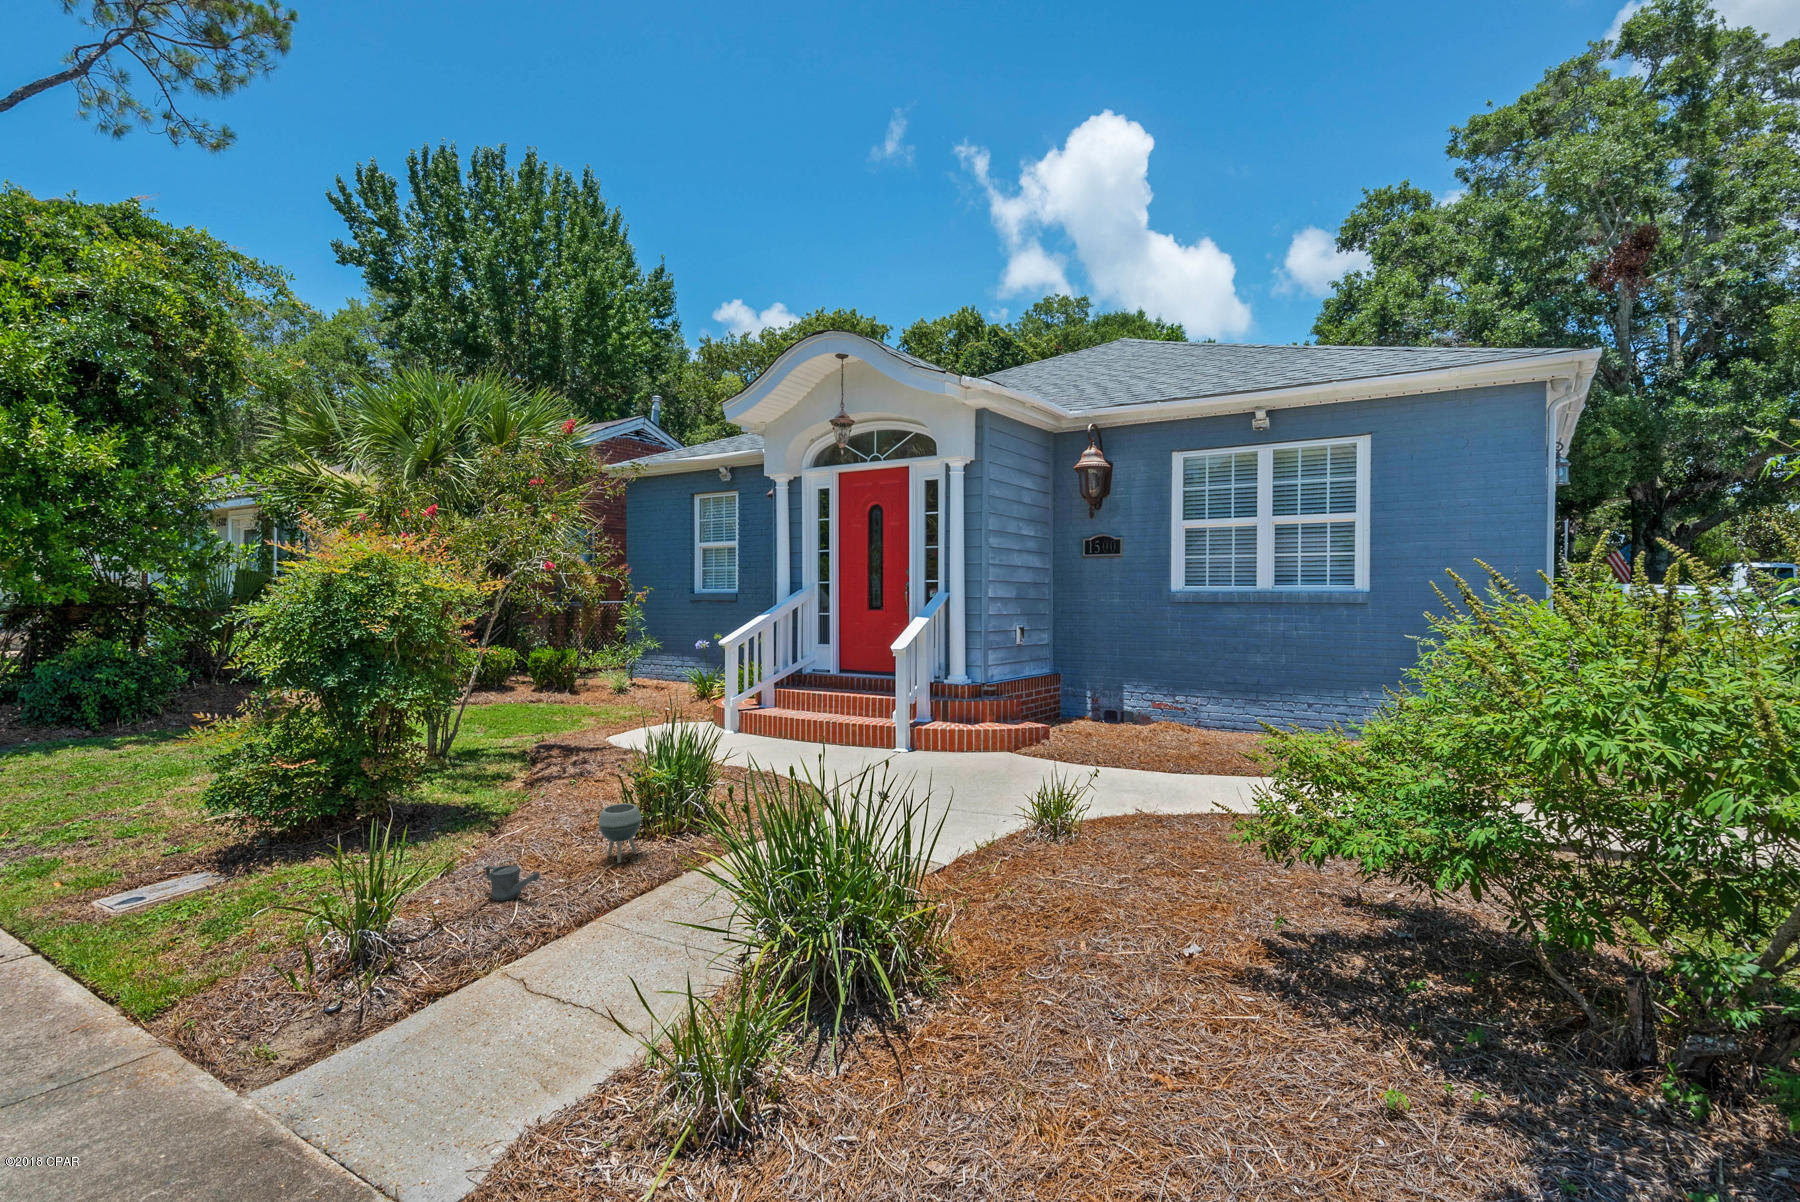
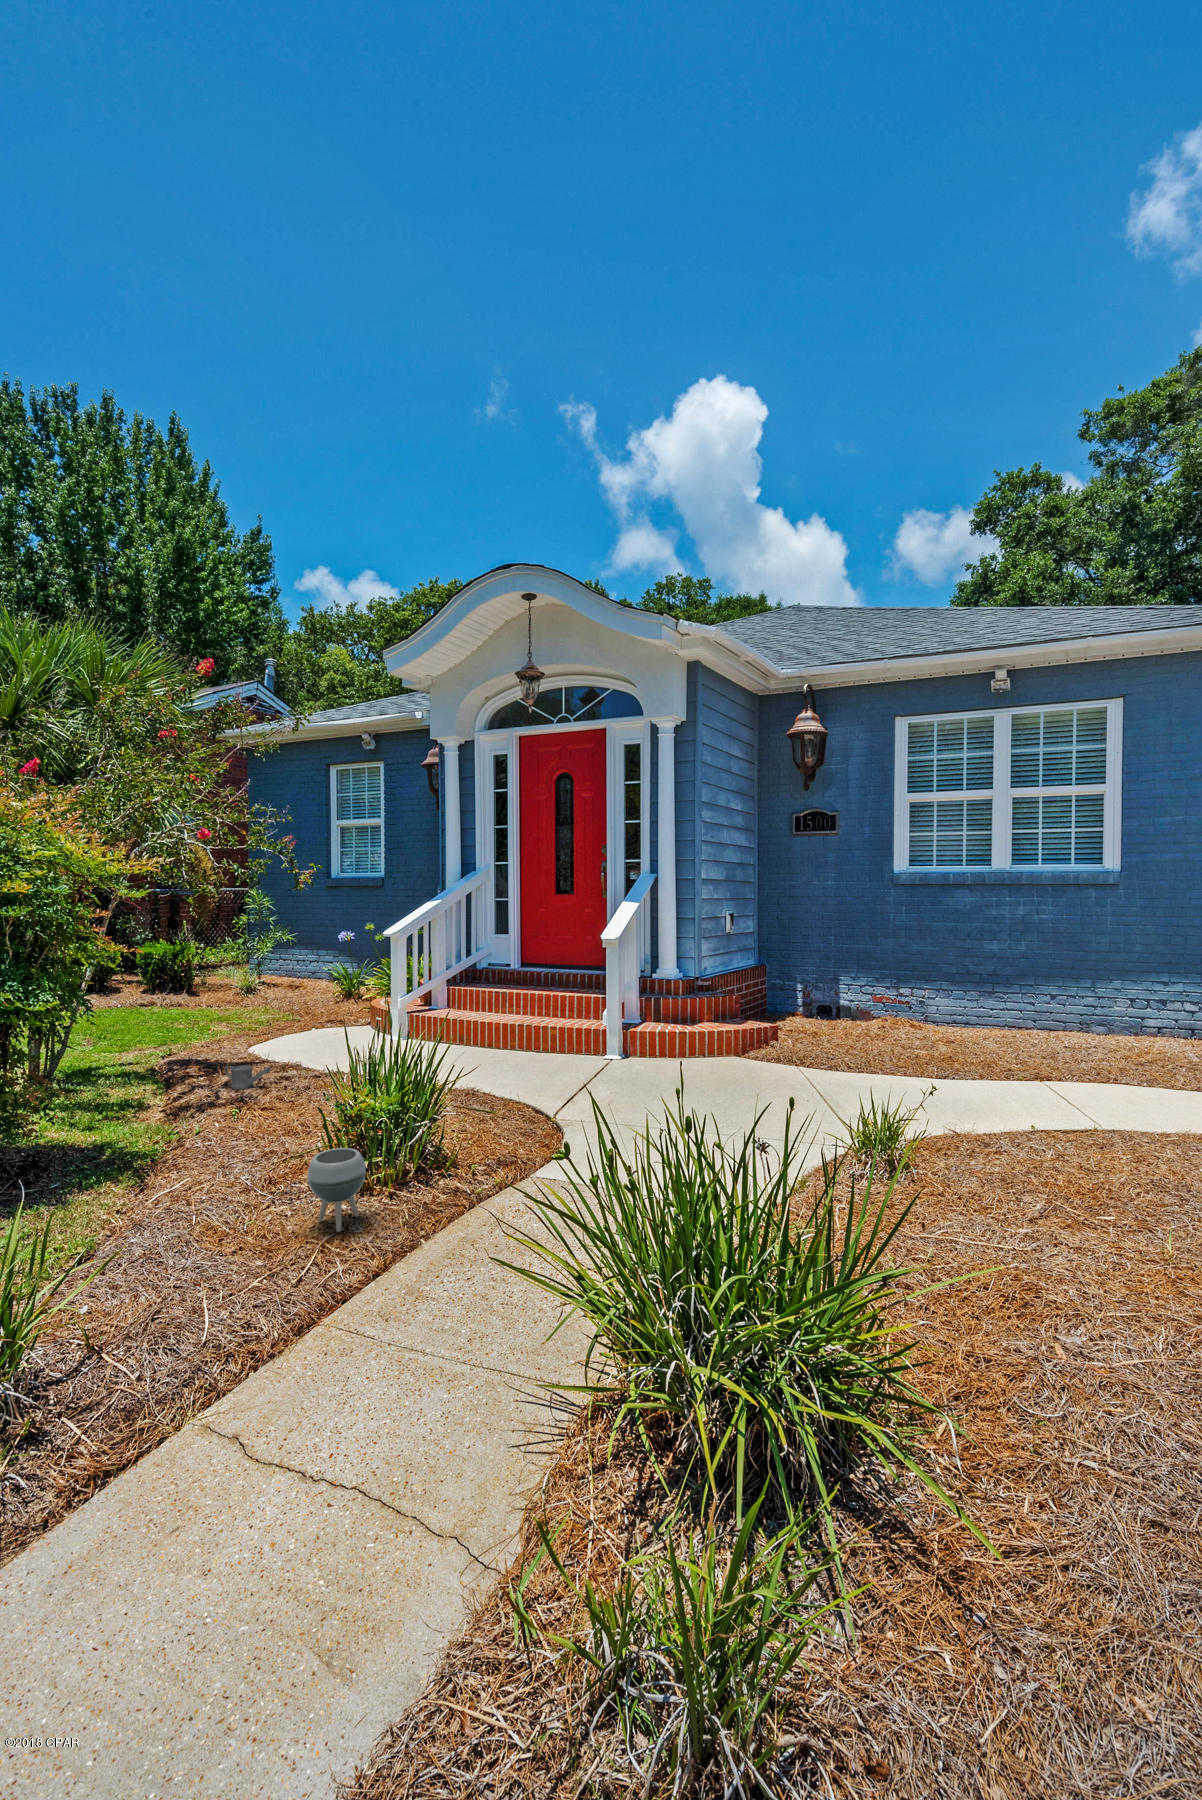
watering can: present [485,865,540,901] -> present [224,1065,271,1090]

